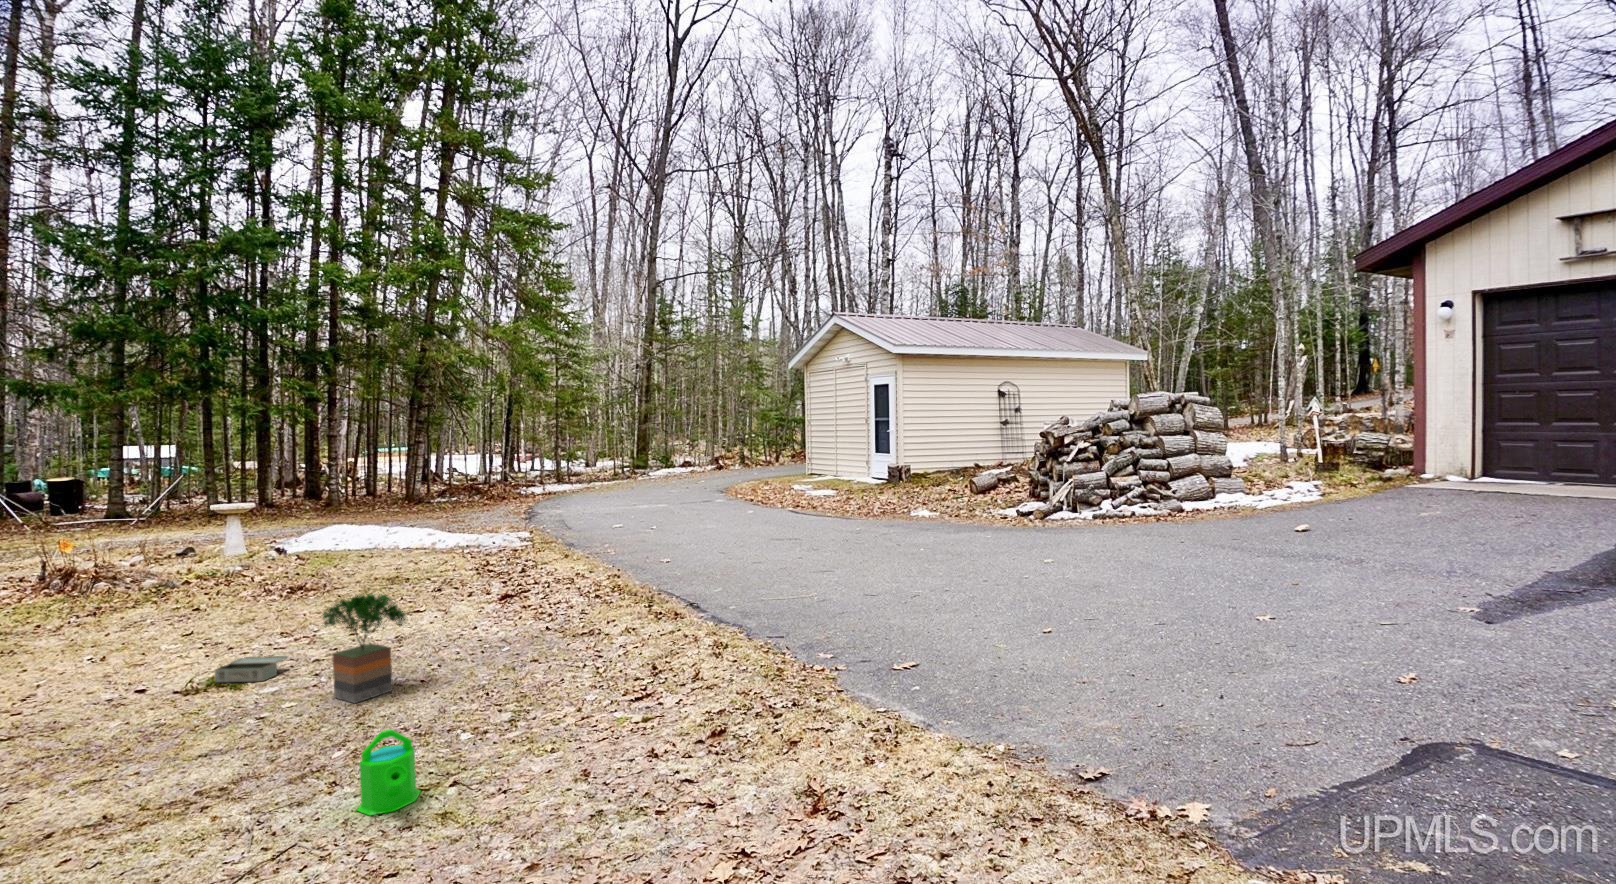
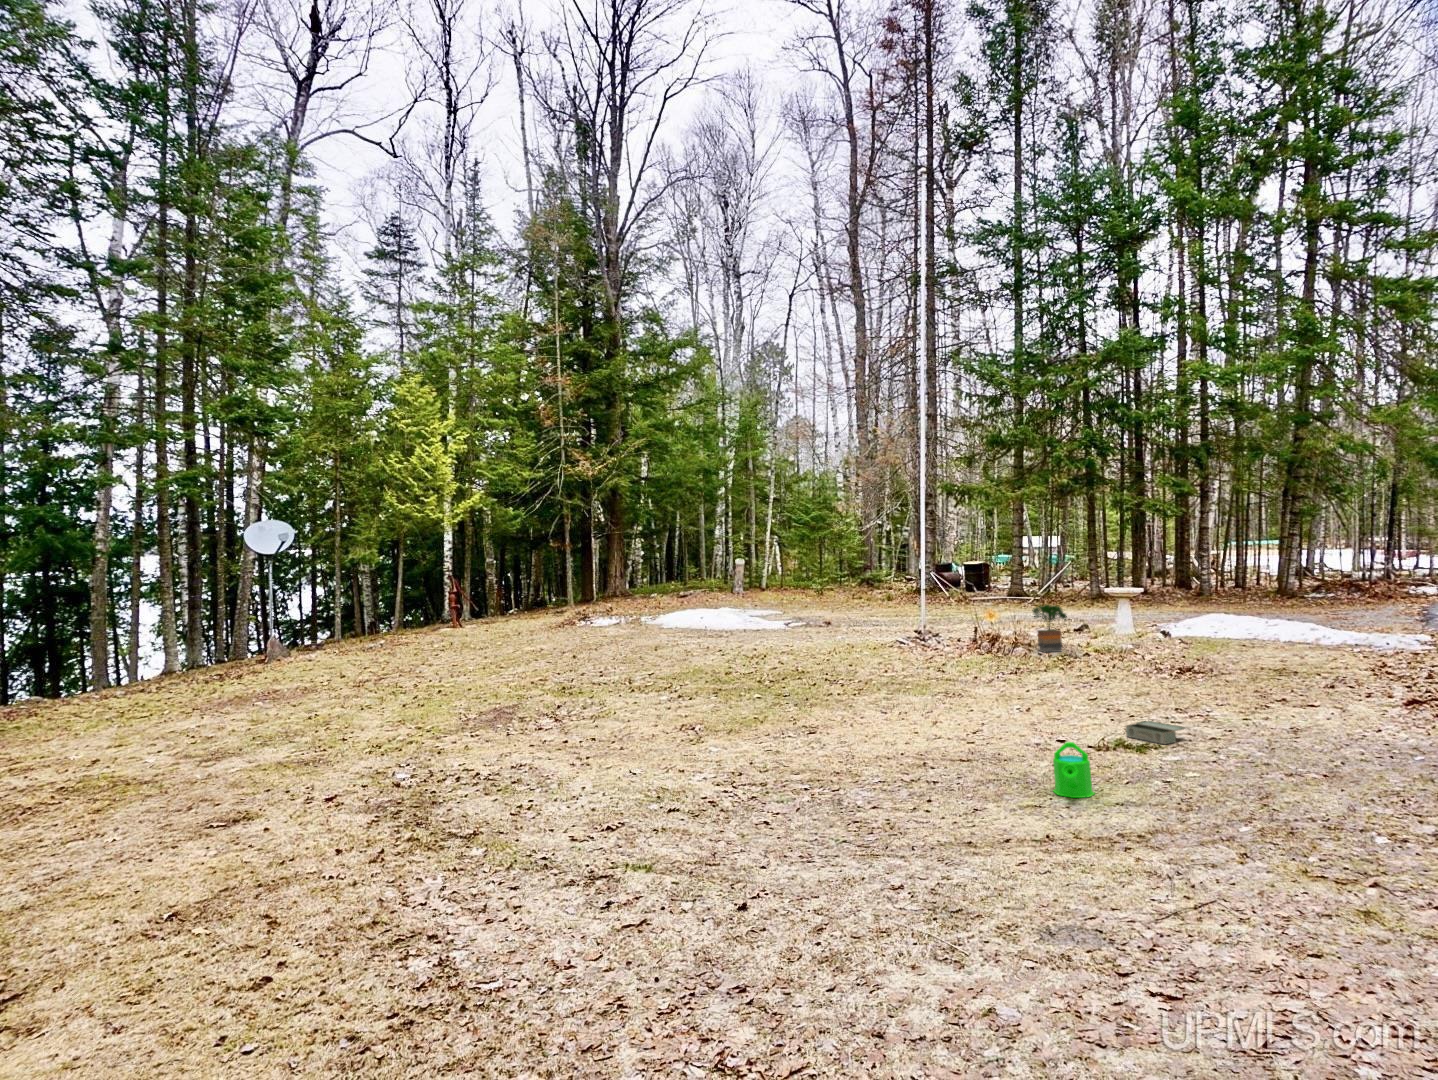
potted tree: present [323,594,406,703] -> present [1032,605,1067,652]
watering can: present [357,729,421,815] -> present [1053,742,1095,798]

